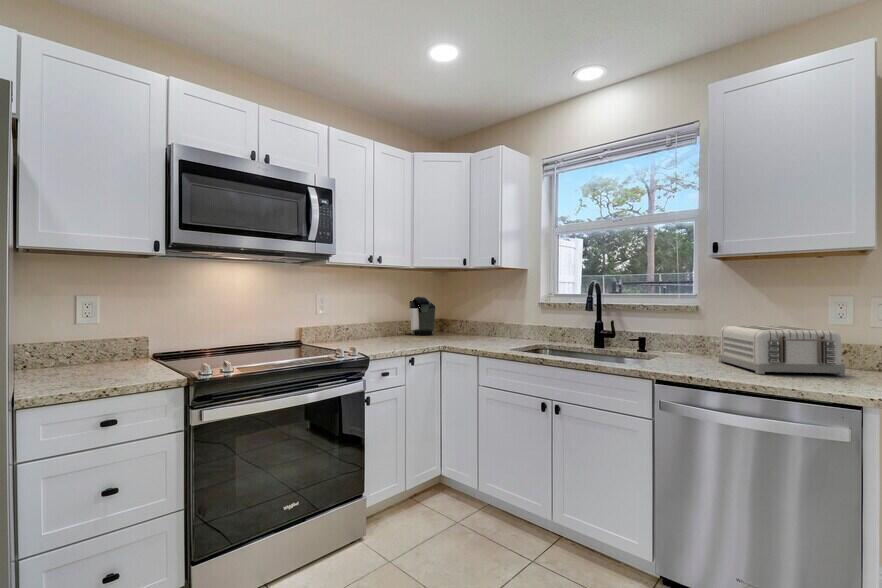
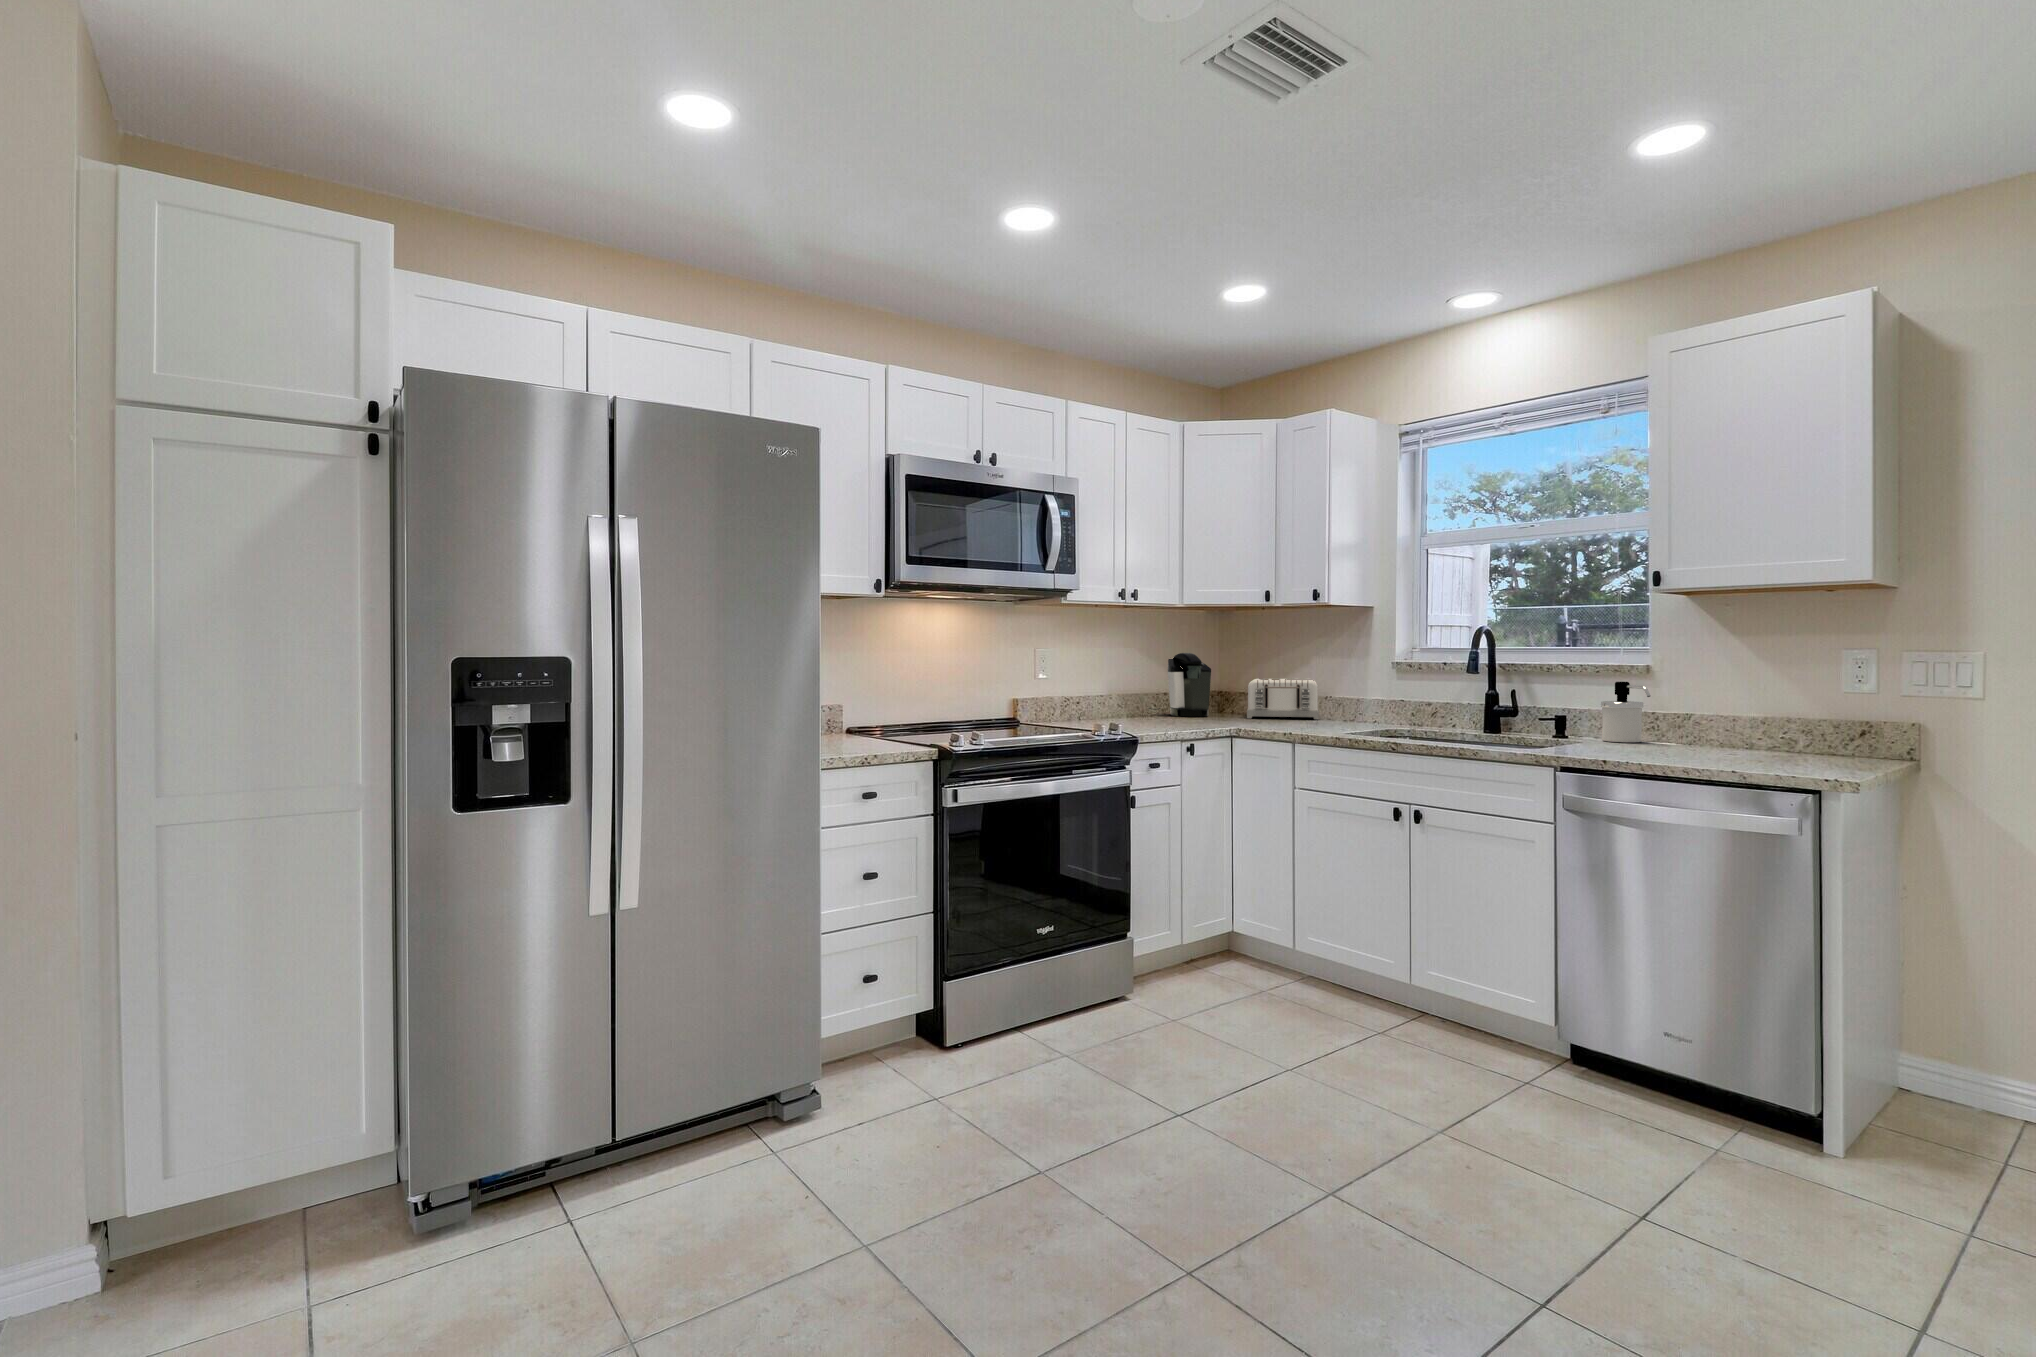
soap dispenser: none [668,316,702,356] -> present [1601,682,1650,742]
toaster: present [719,326,845,376] -> present [1247,678,1319,719]

